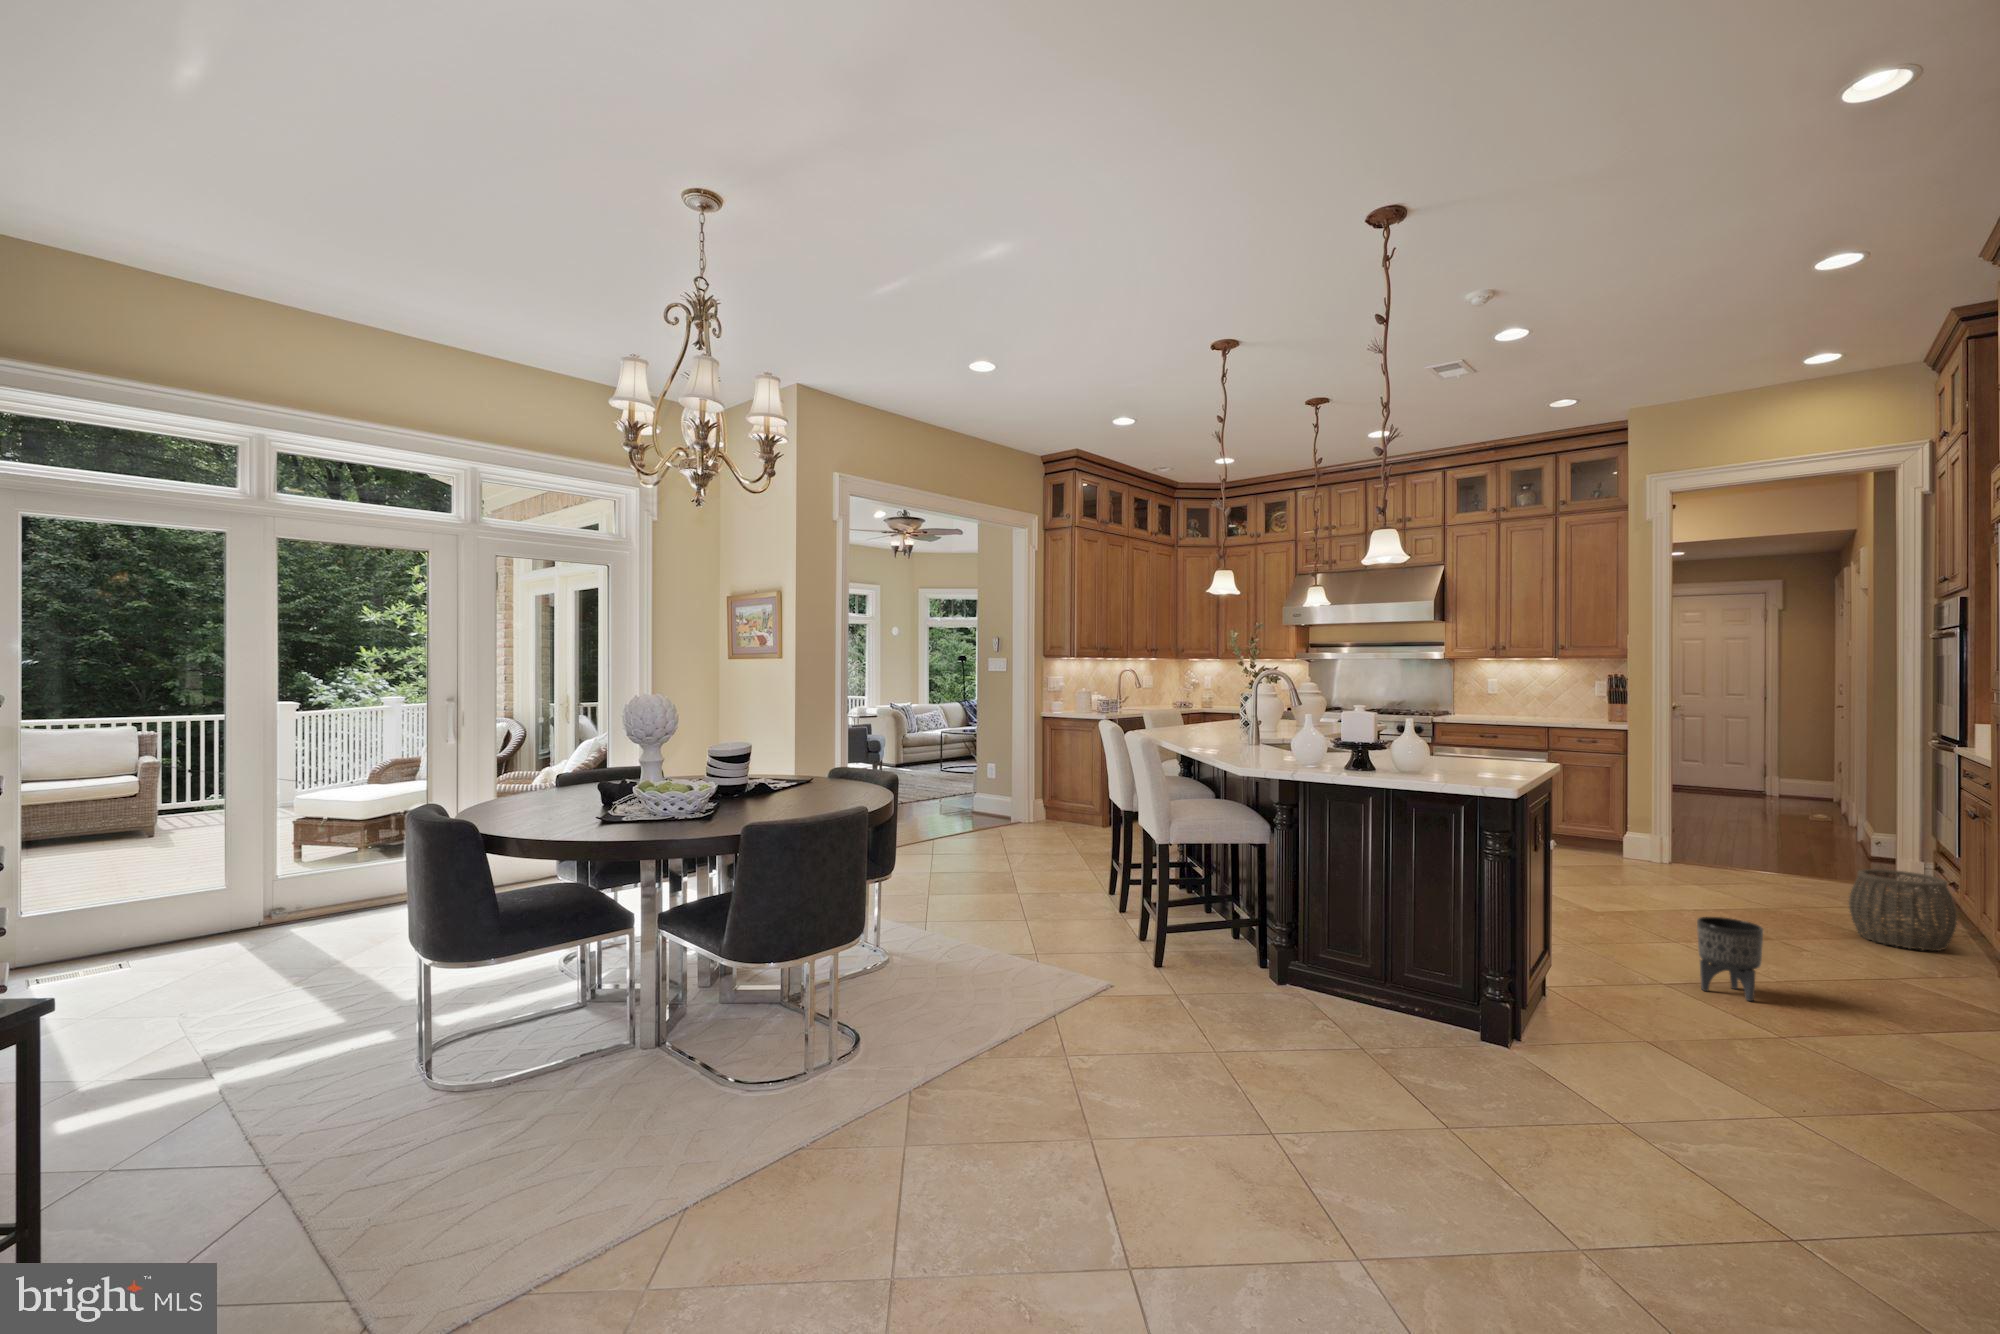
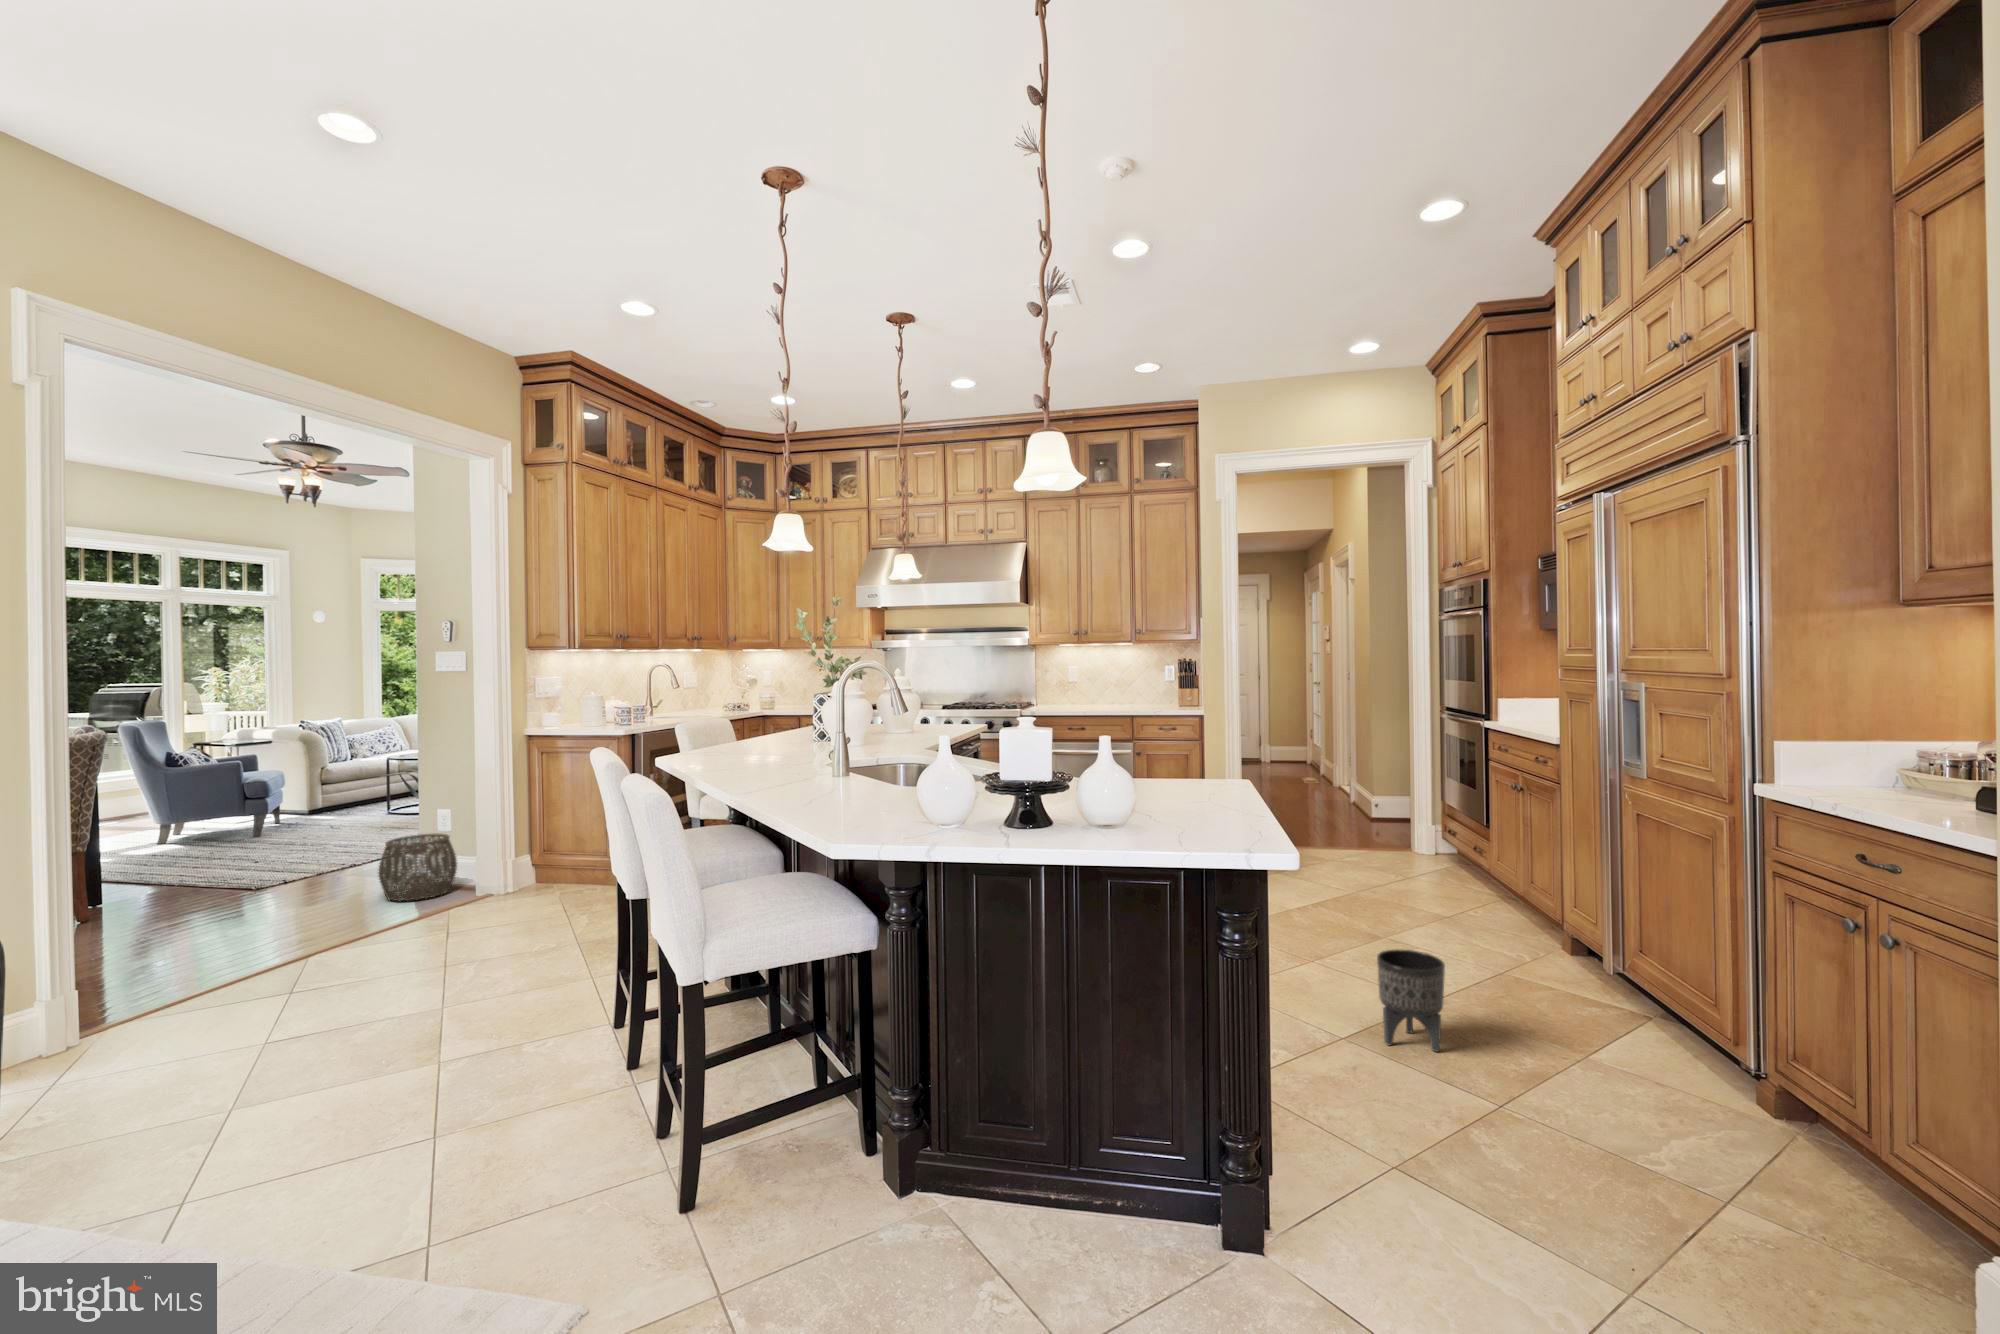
woven basket: present [1849,869,1957,951] -> present [378,834,457,901]

